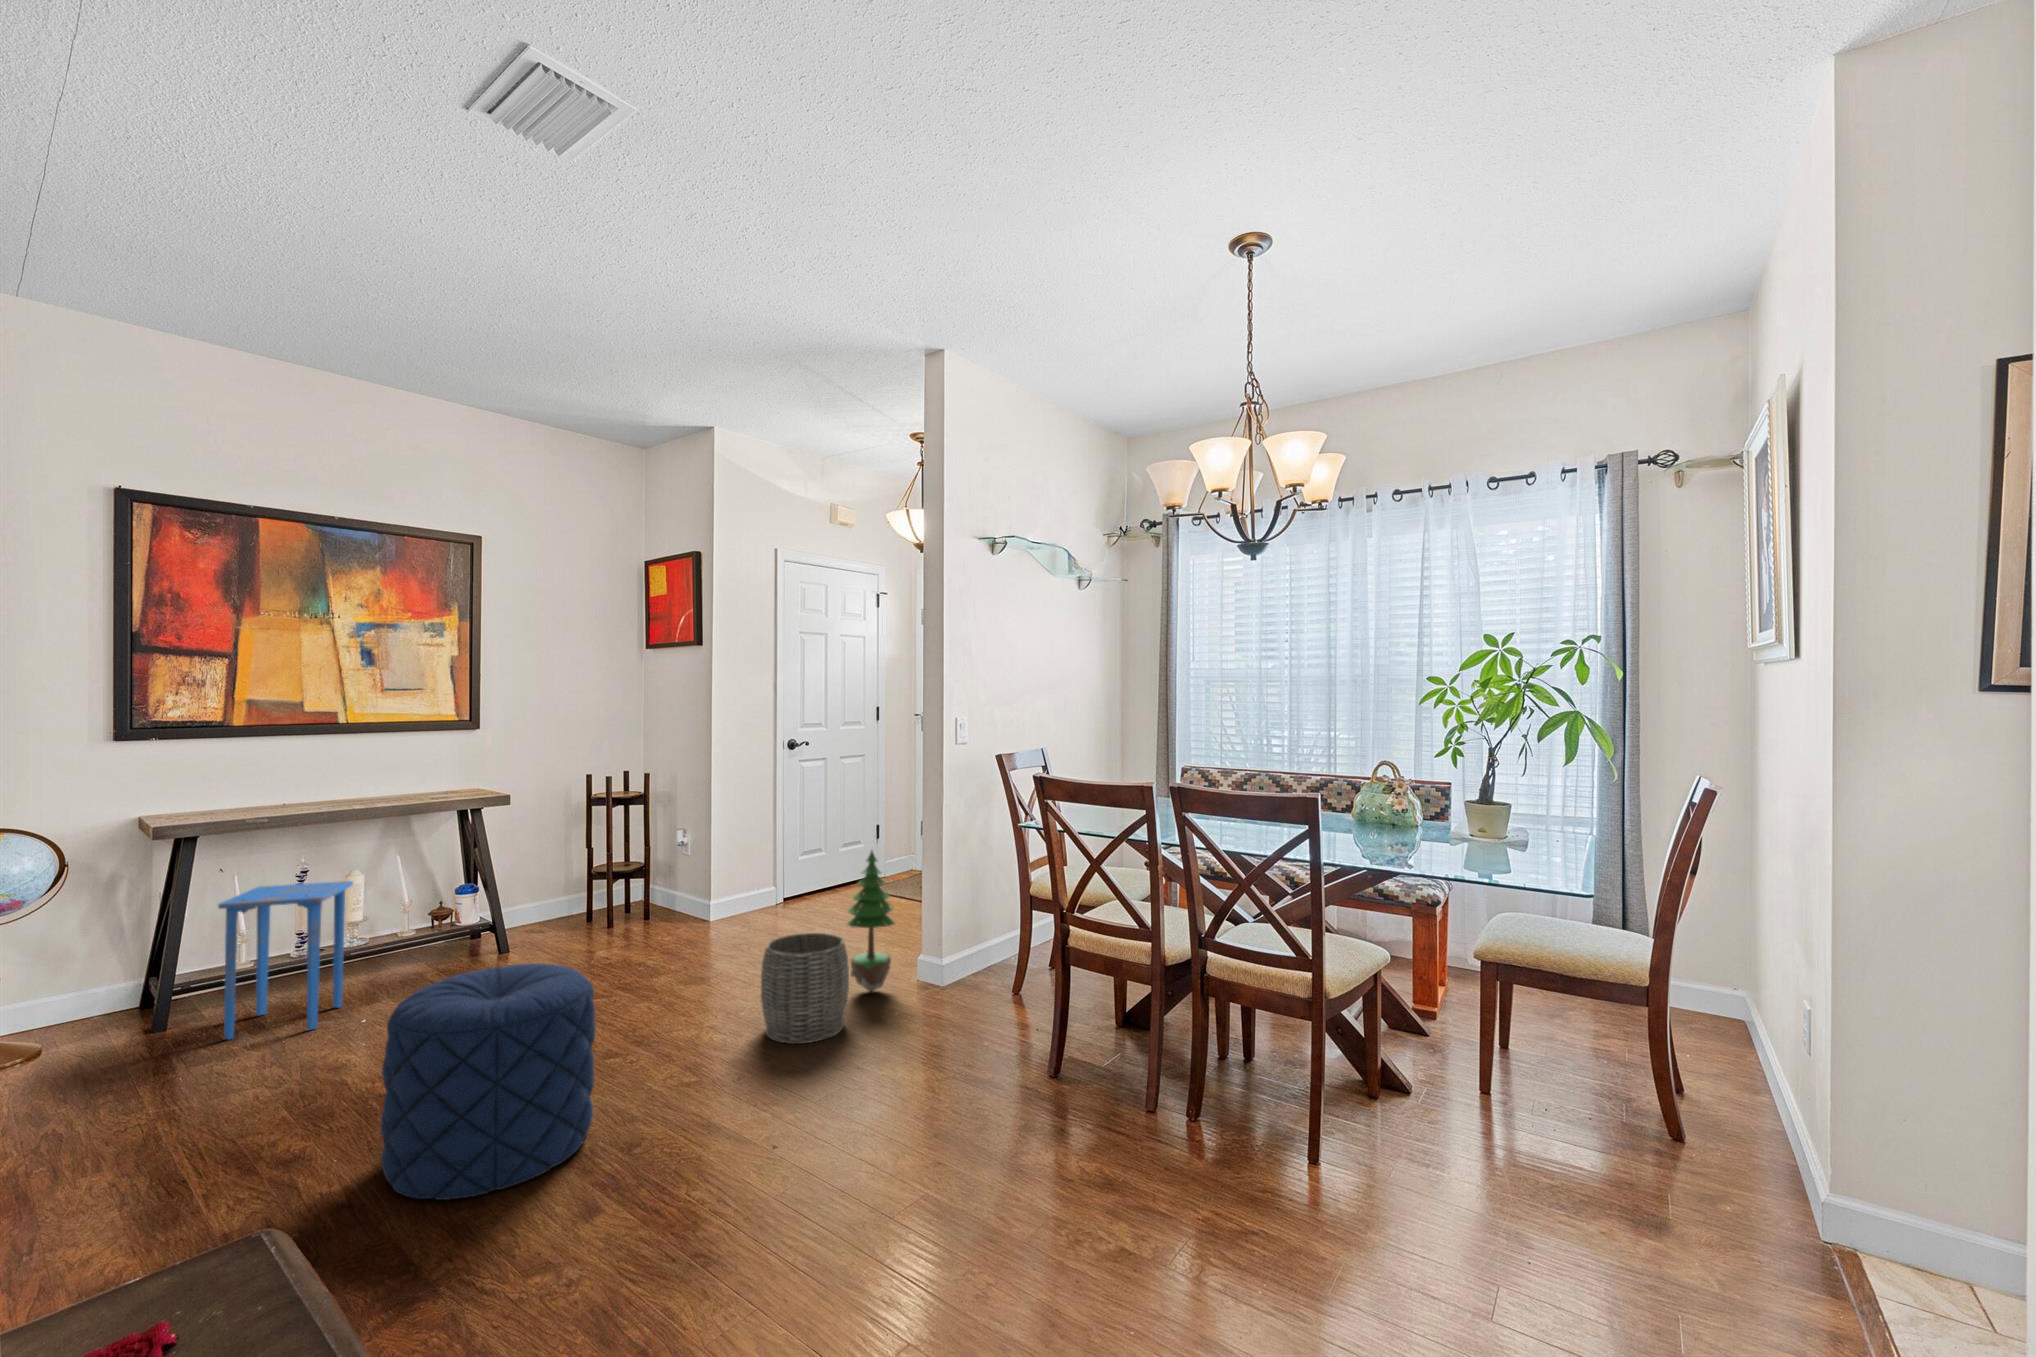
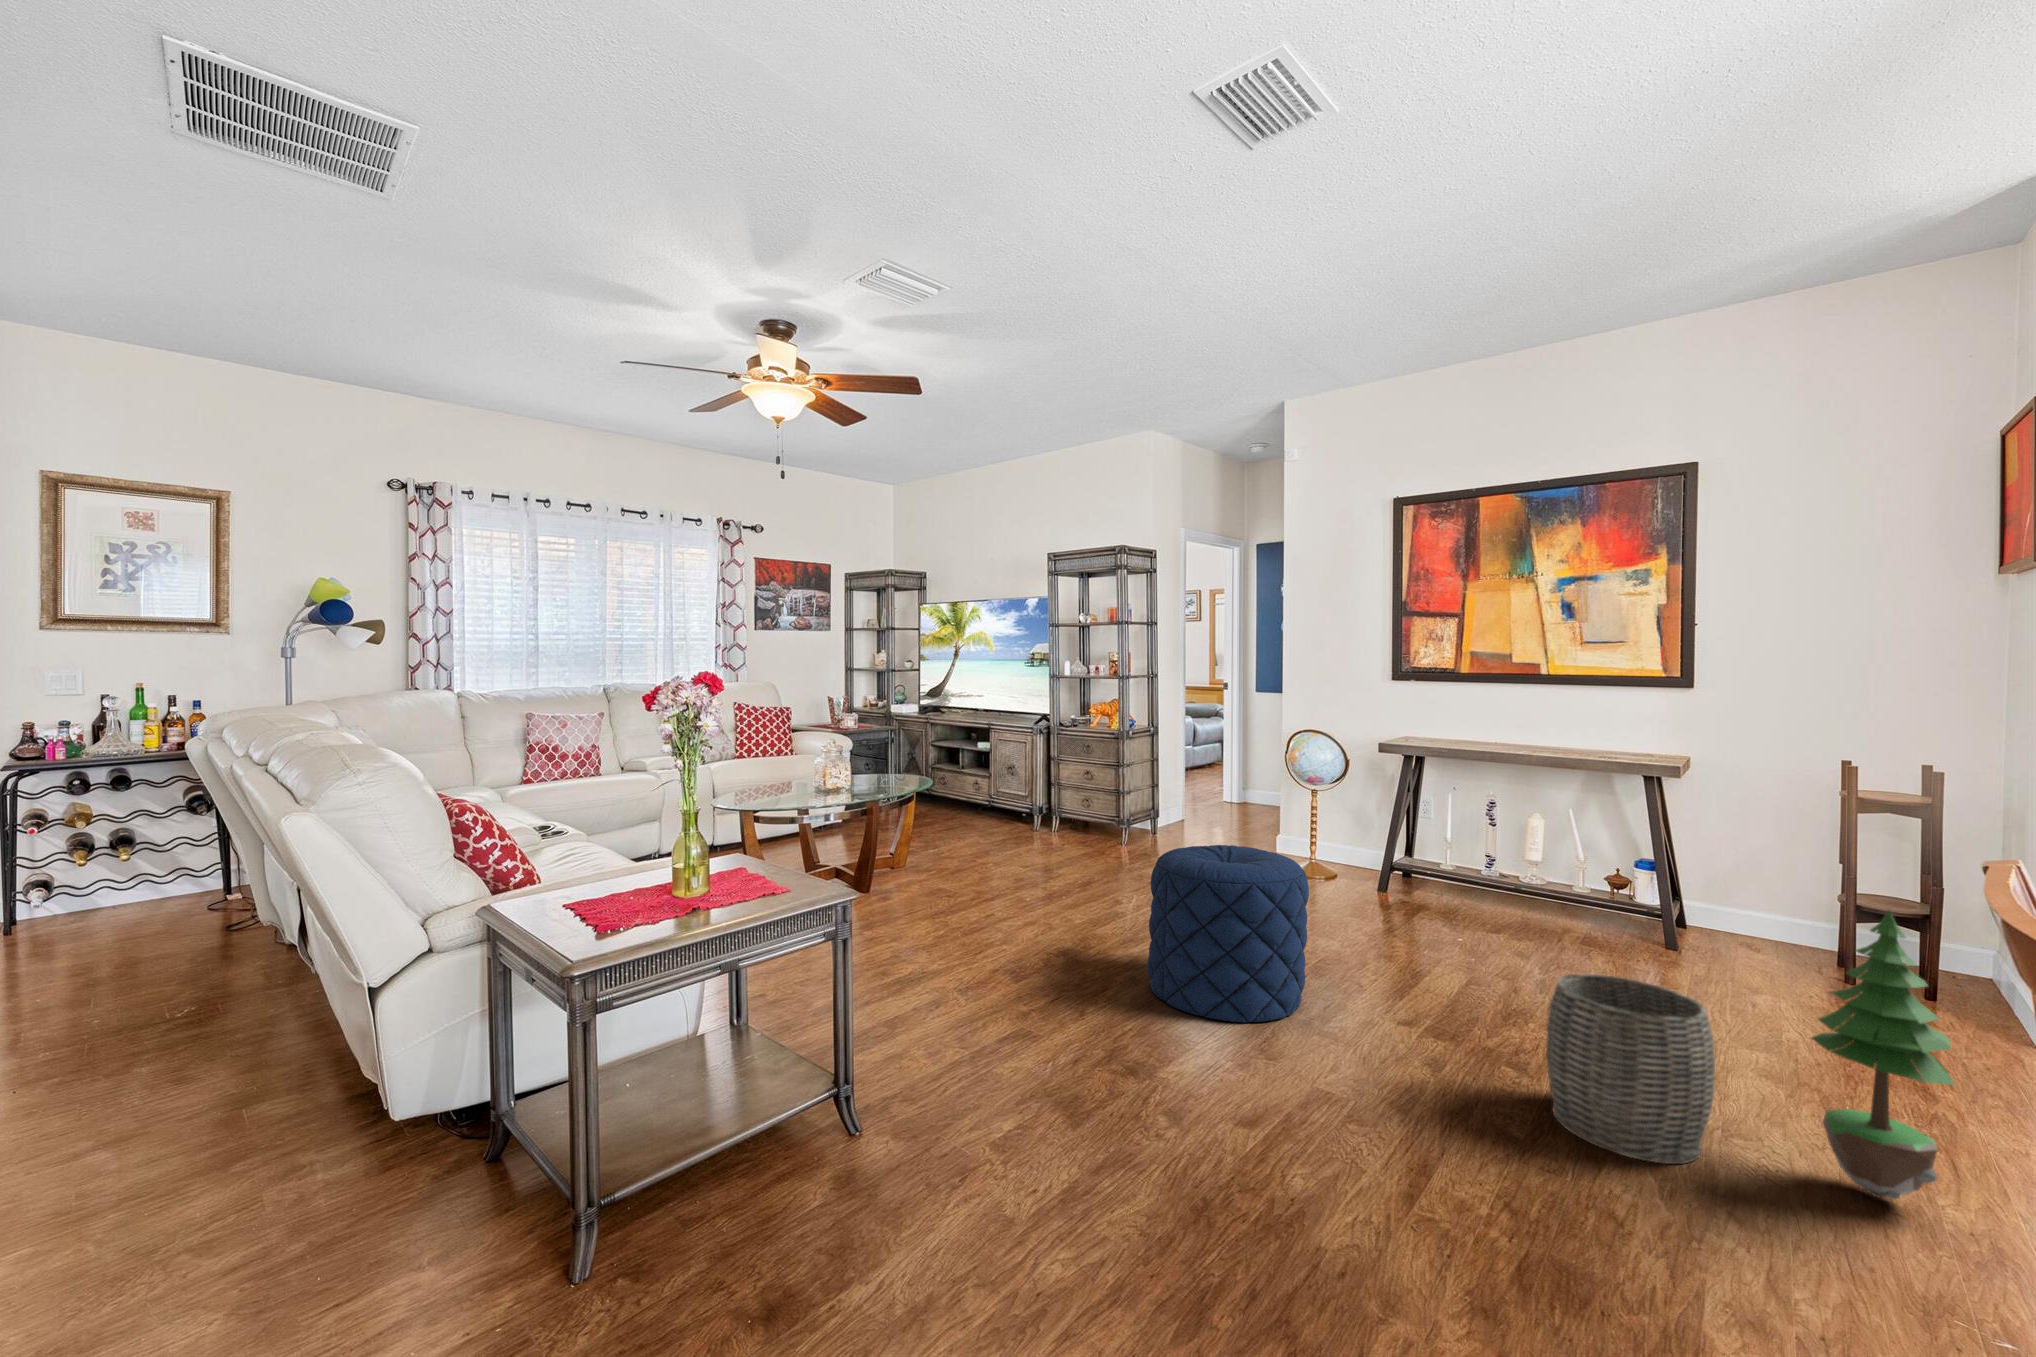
side table: present [218,881,353,1039] -> none [1364,797,1466,917]

